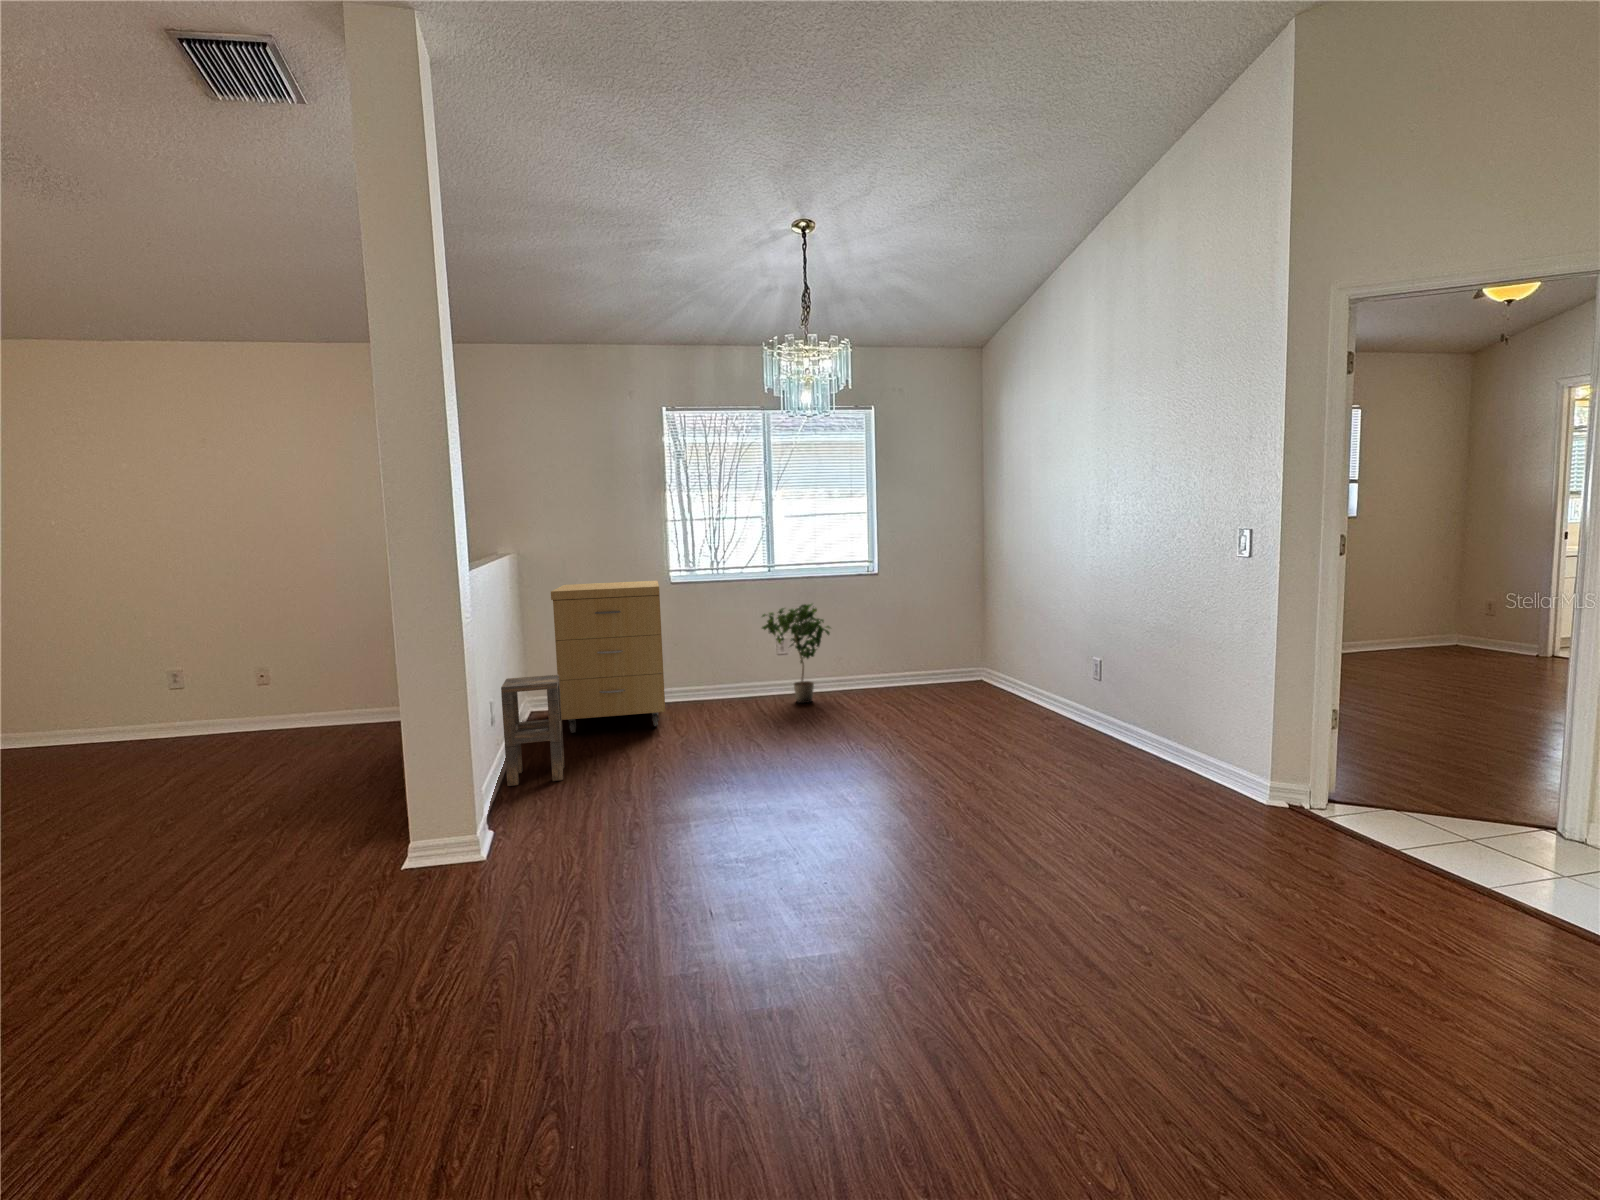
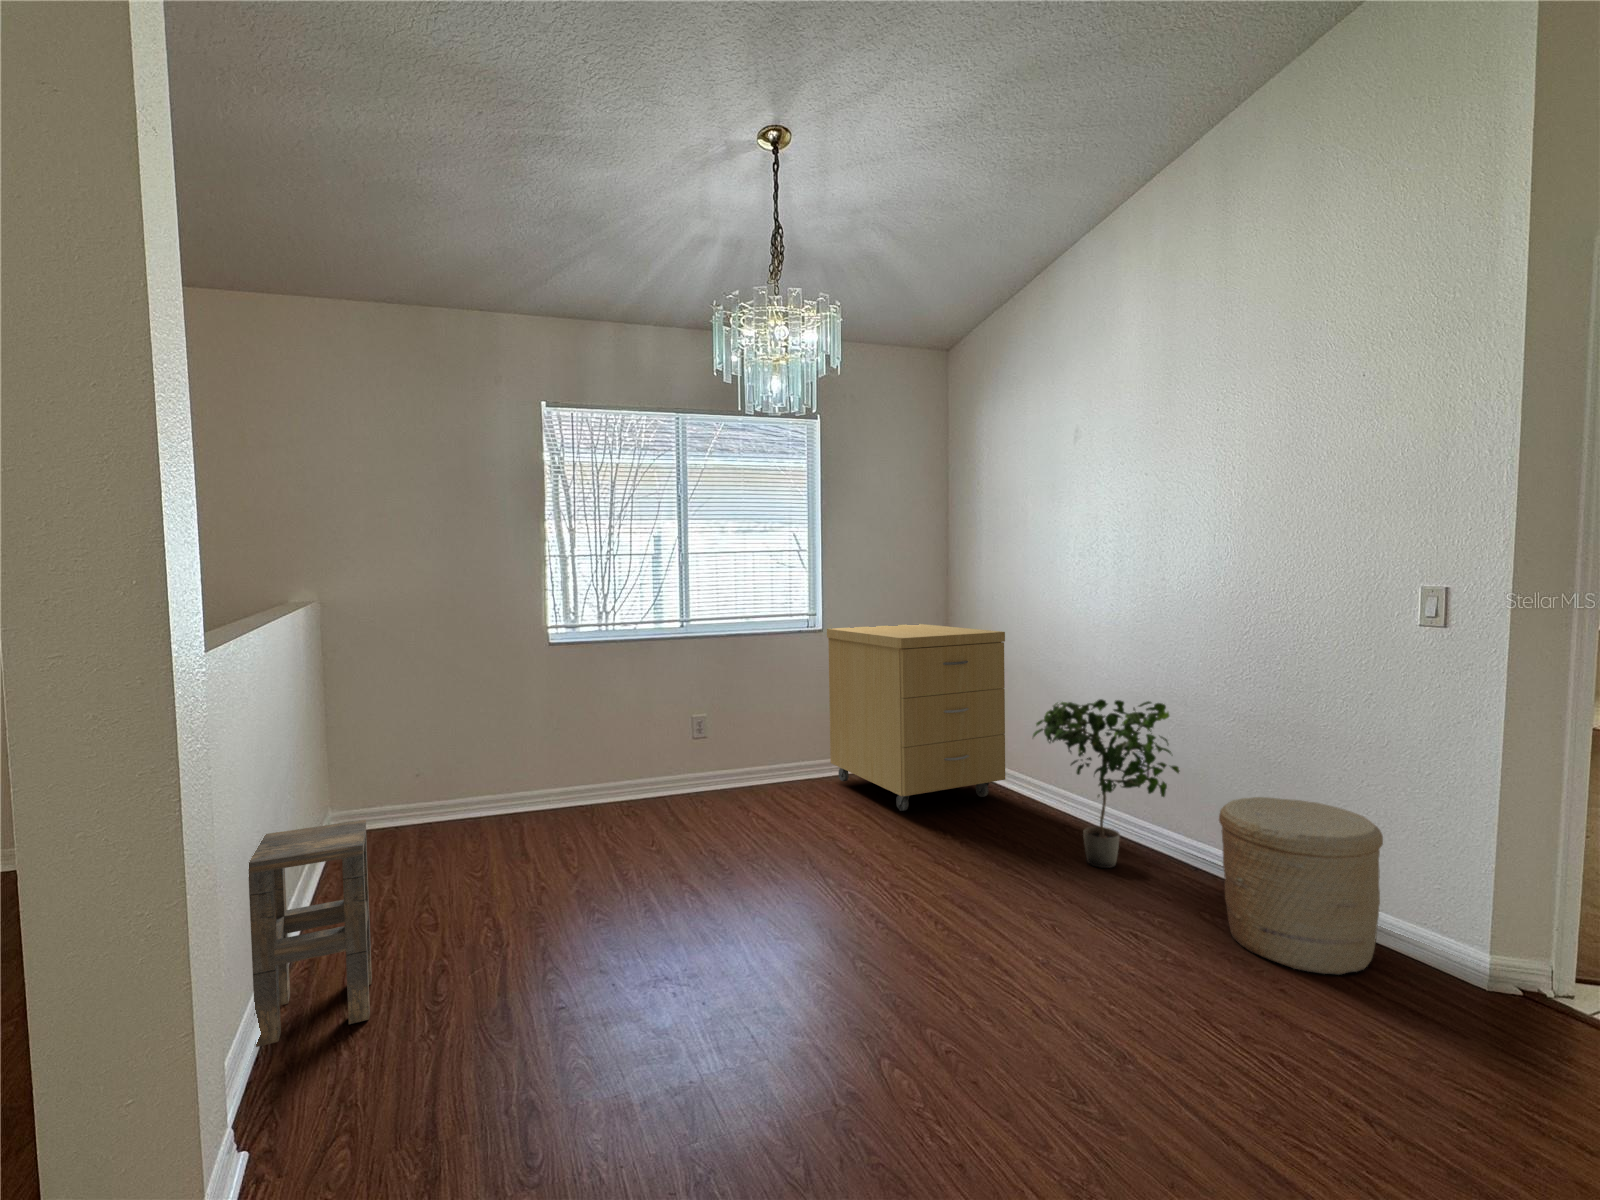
storage cabinet: present [551,581,665,733] -> present [827,624,1005,811]
potted plant: present [762,604,830,703] -> present [1033,699,1179,868]
woven basket: none [1101,681,1207,792] -> present [1219,797,1383,975]

